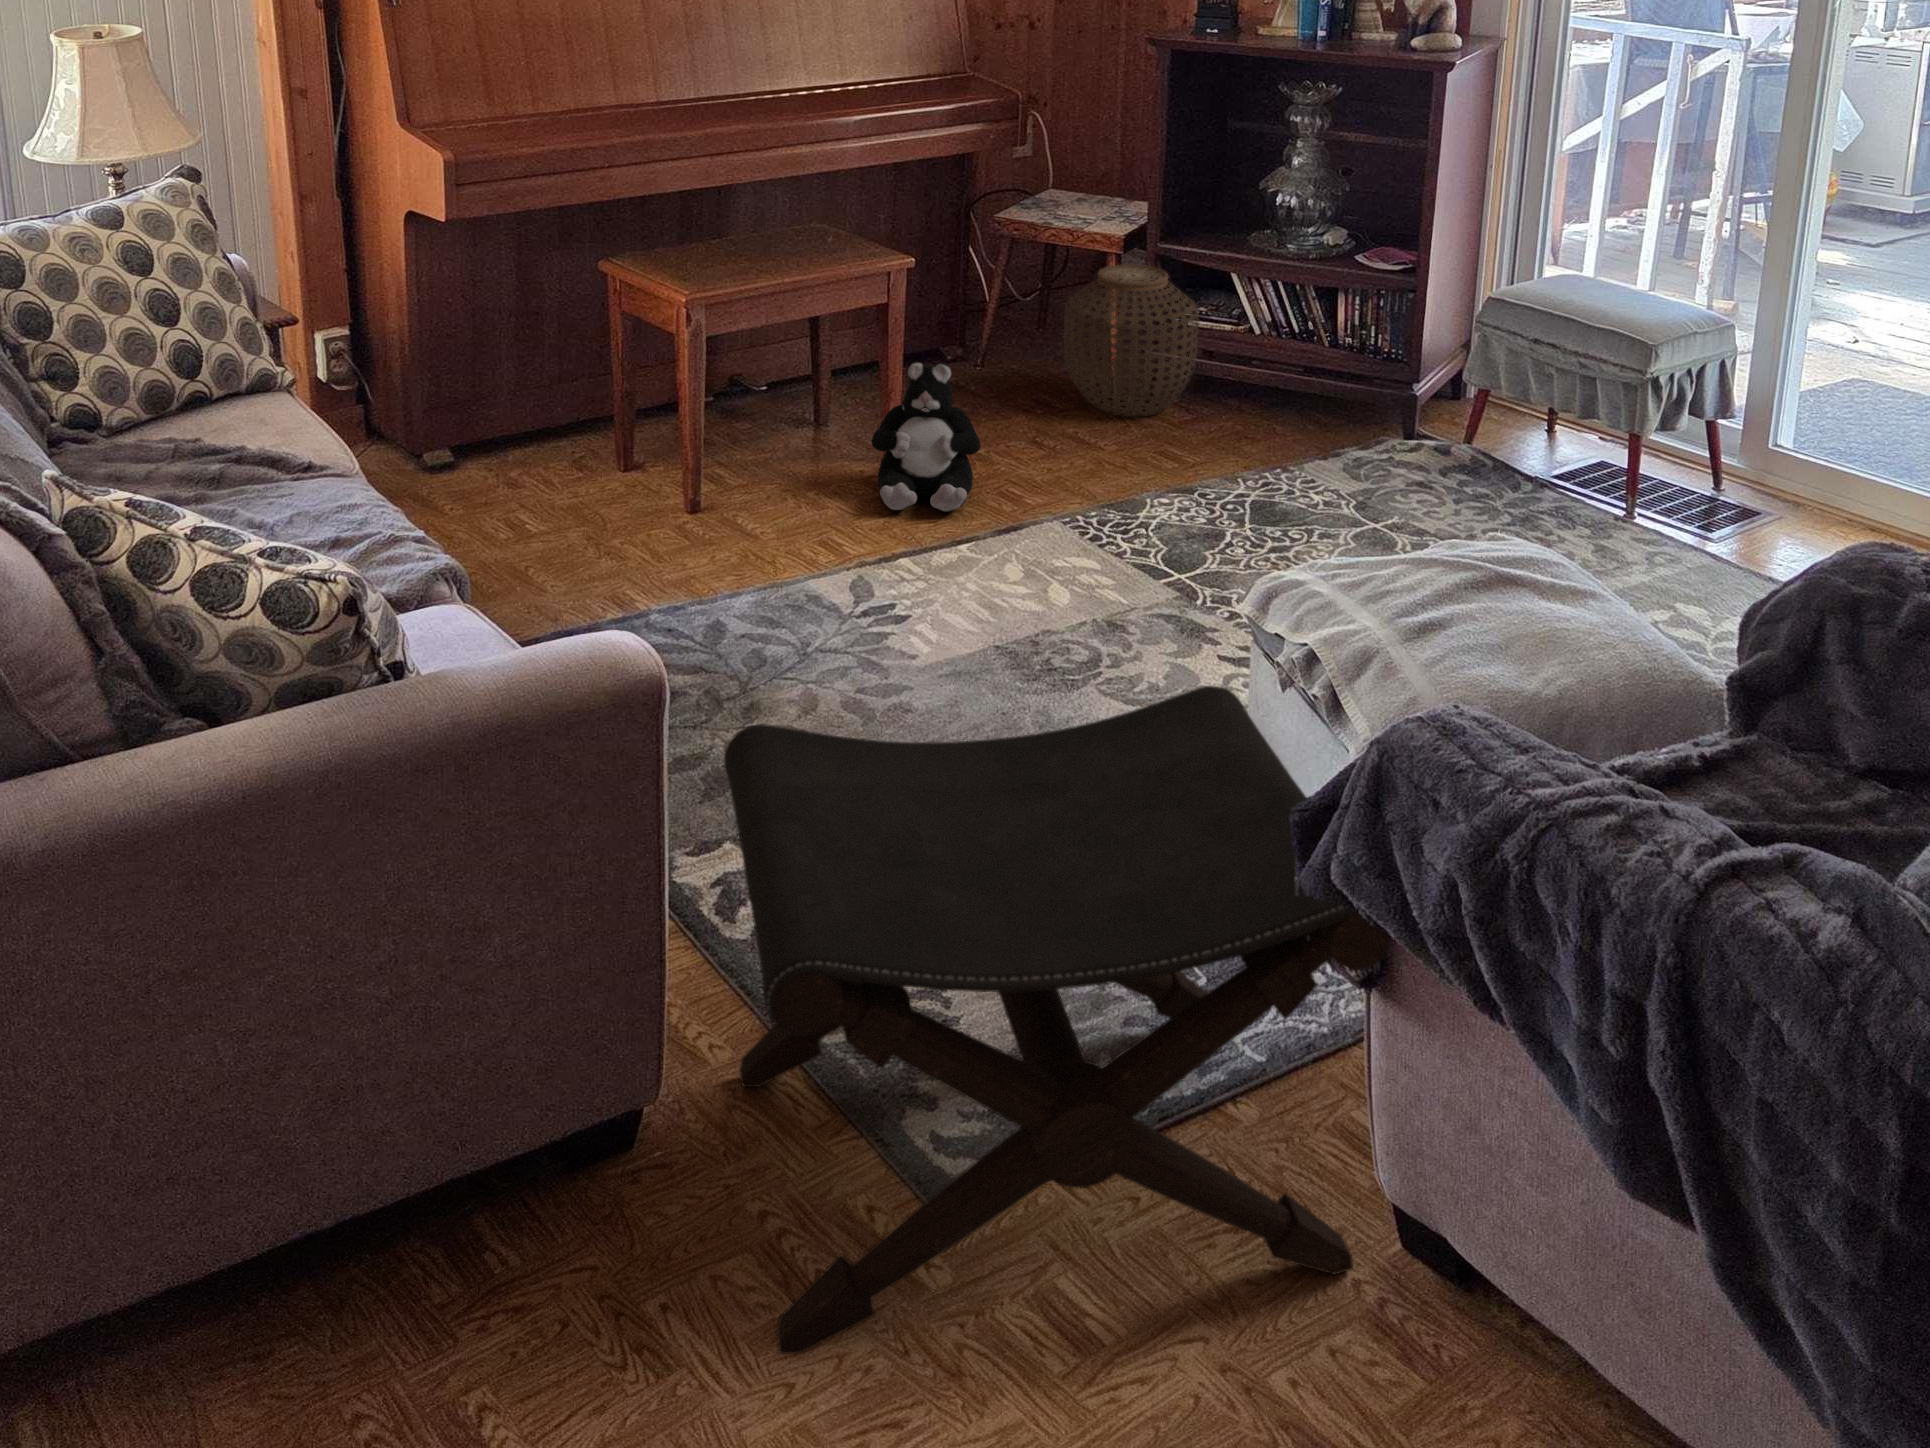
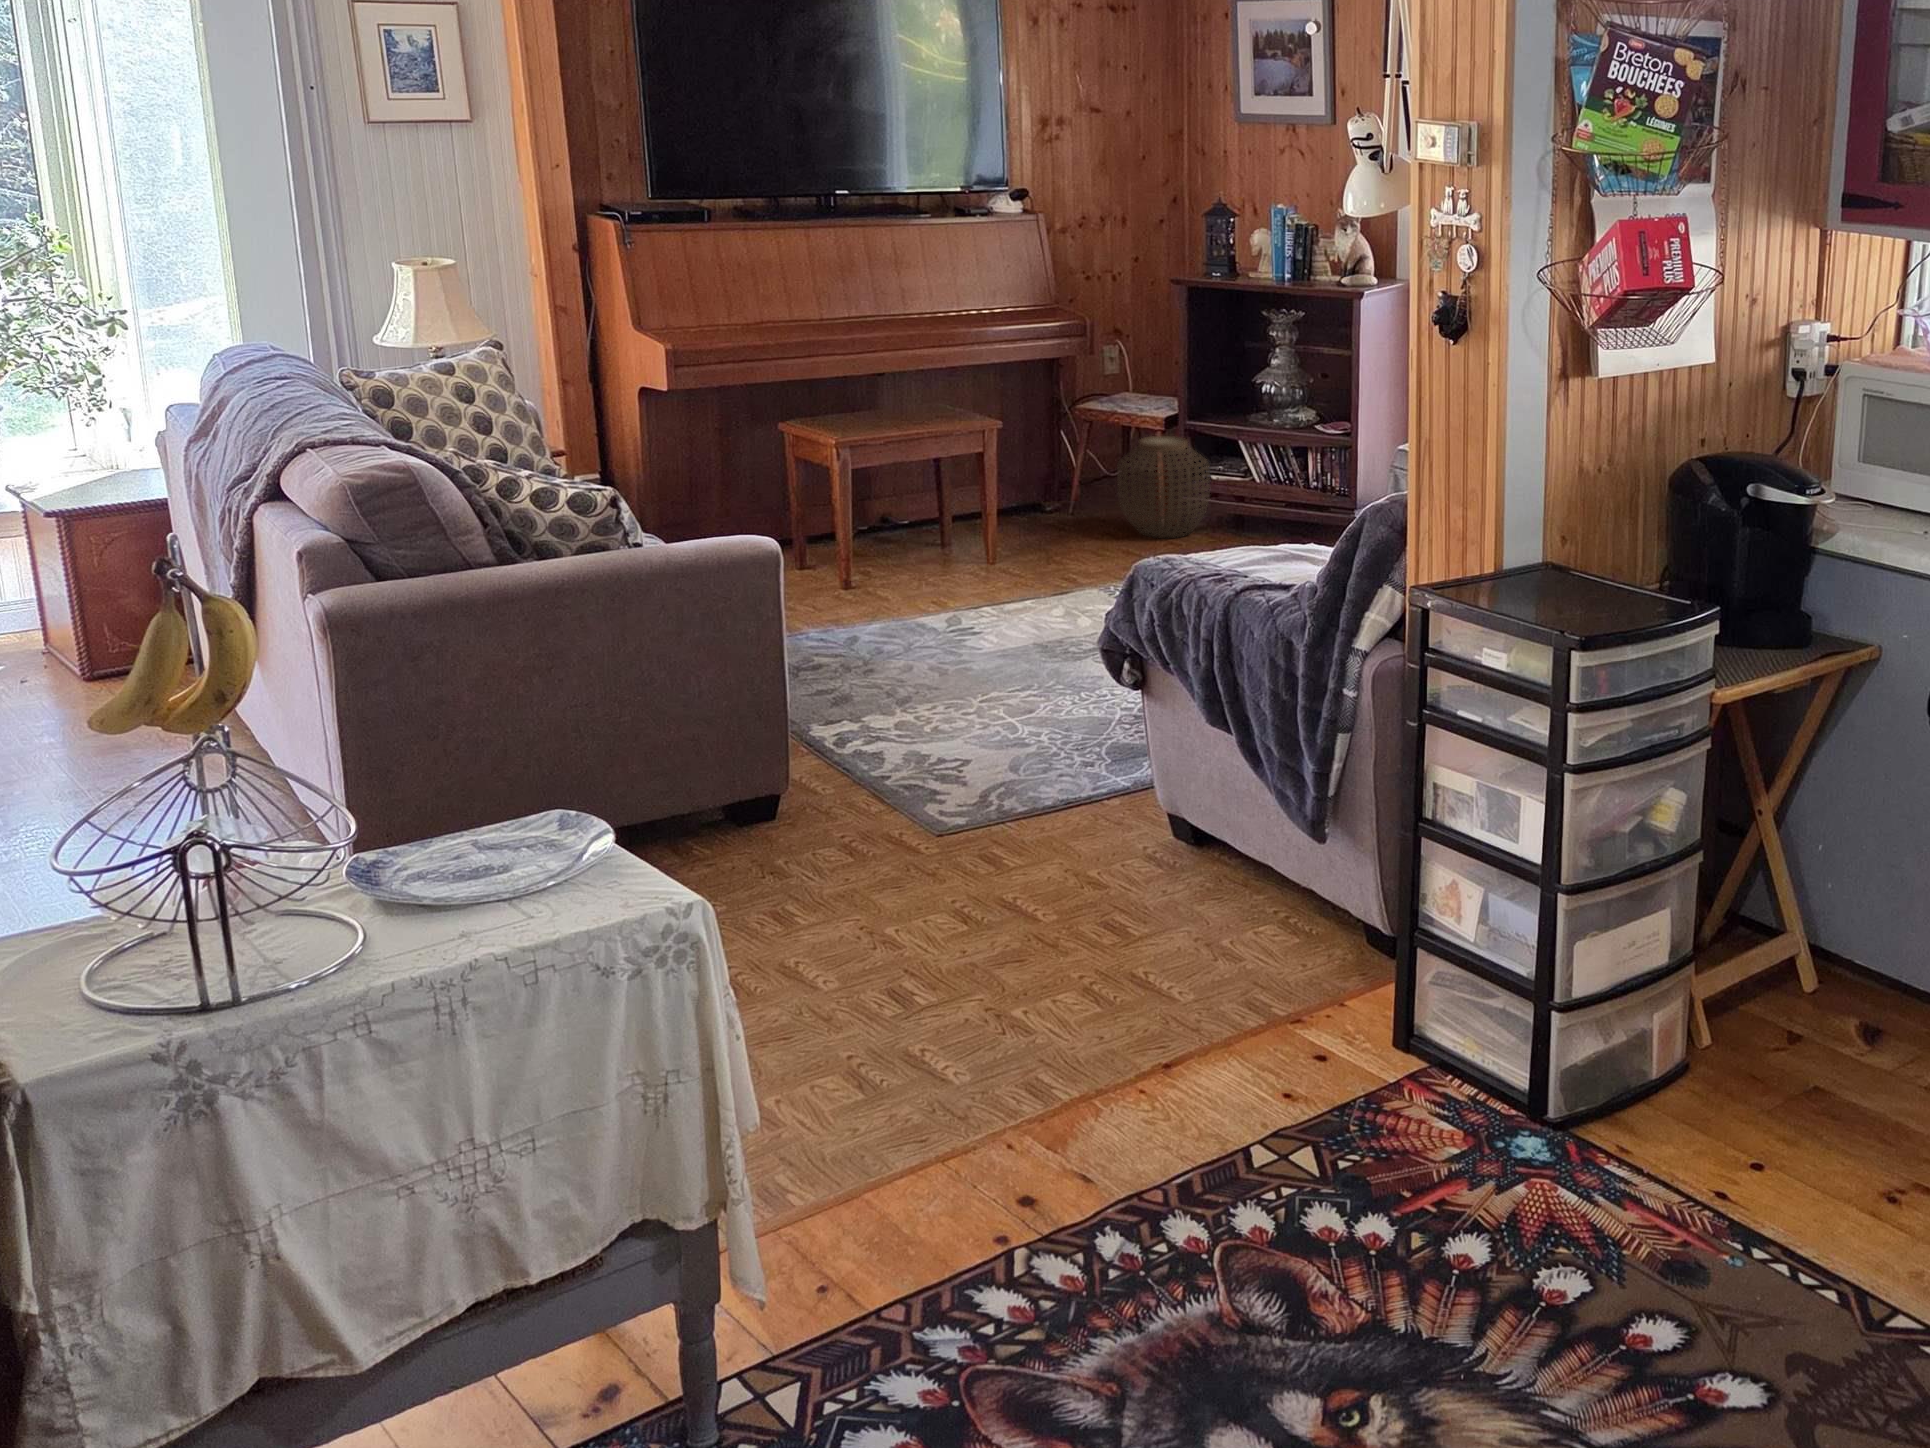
plush toy: present [871,361,980,512] -> none [969,487,1042,583]
footstool: present [724,686,1389,1354] -> none [814,579,1125,859]

